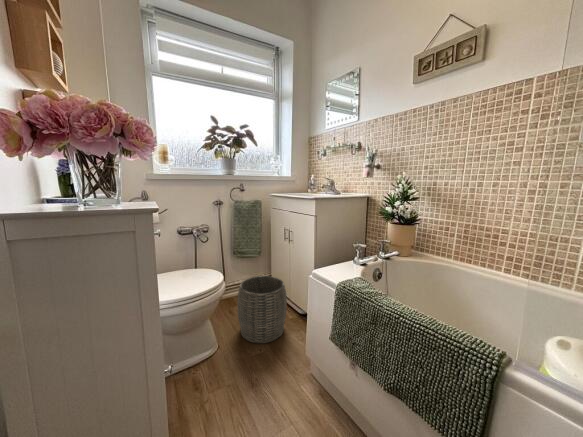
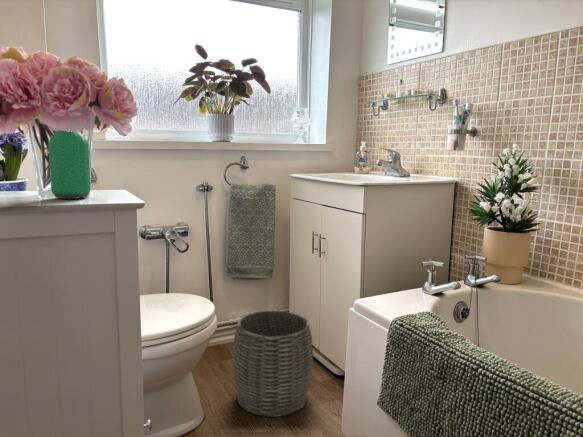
soap dispenser: none [81,123,120,207] -> present [48,131,91,199]

